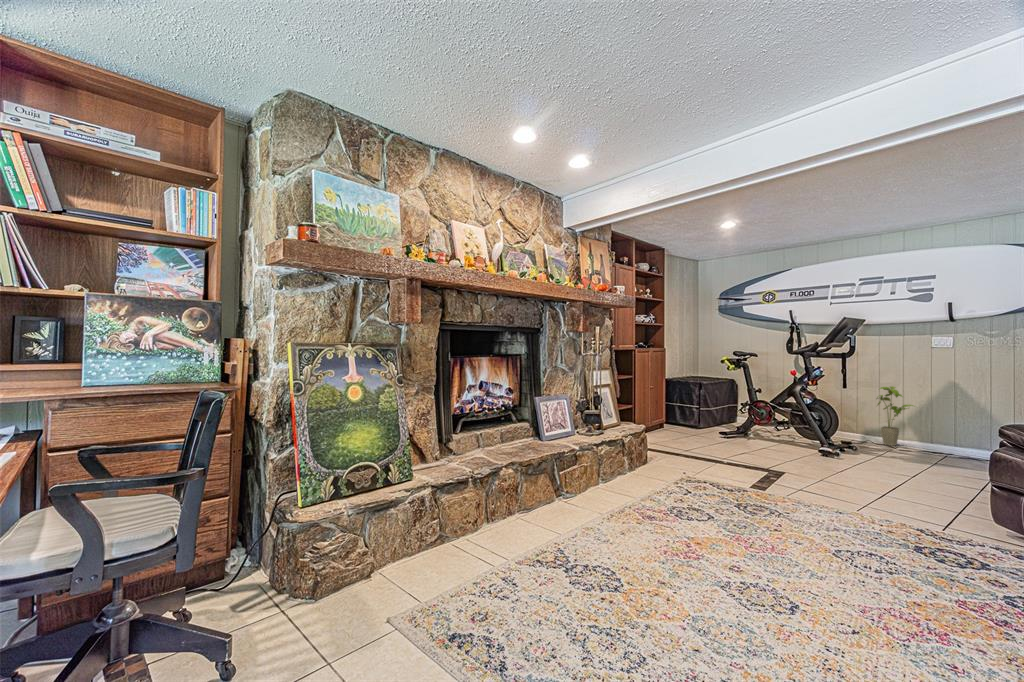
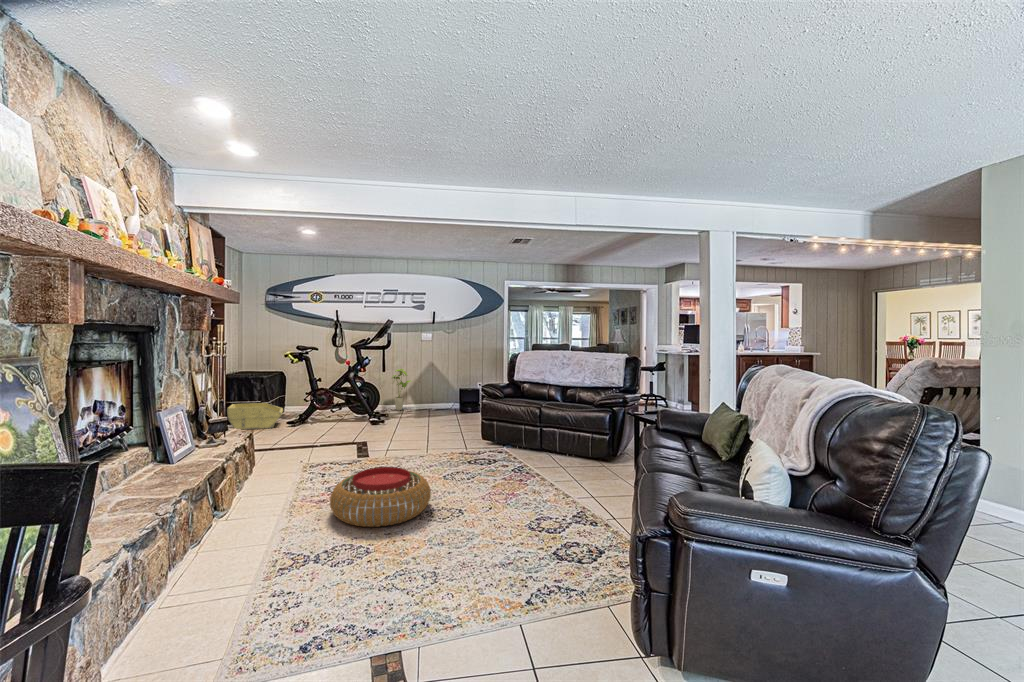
storage bin: none [662,408,718,437] -> present [227,403,283,430]
pouf: none [627,495,765,580] -> present [330,467,431,527]

